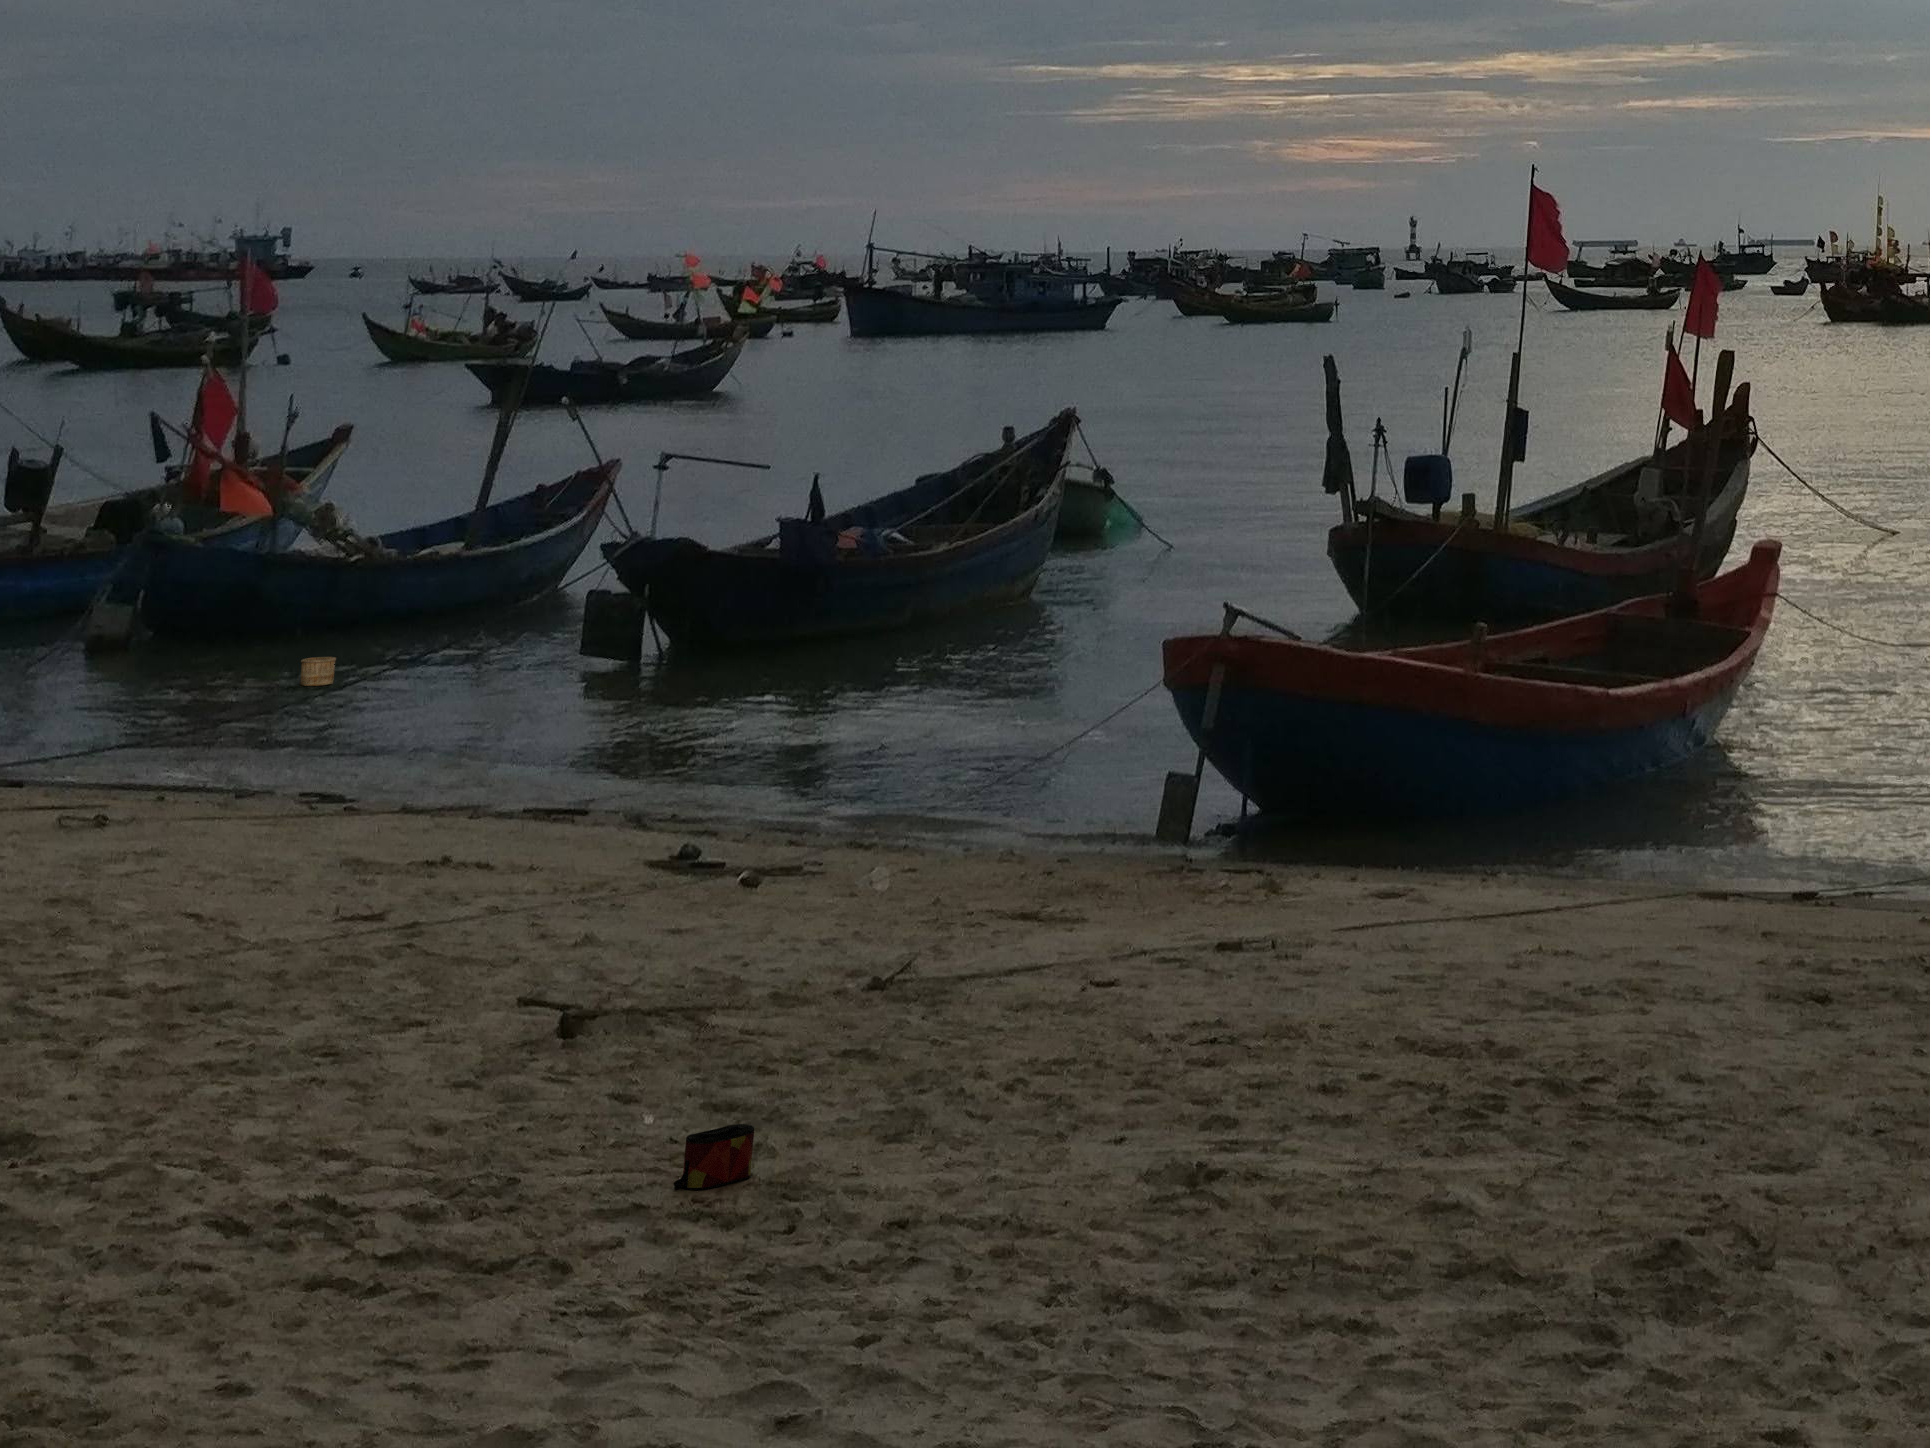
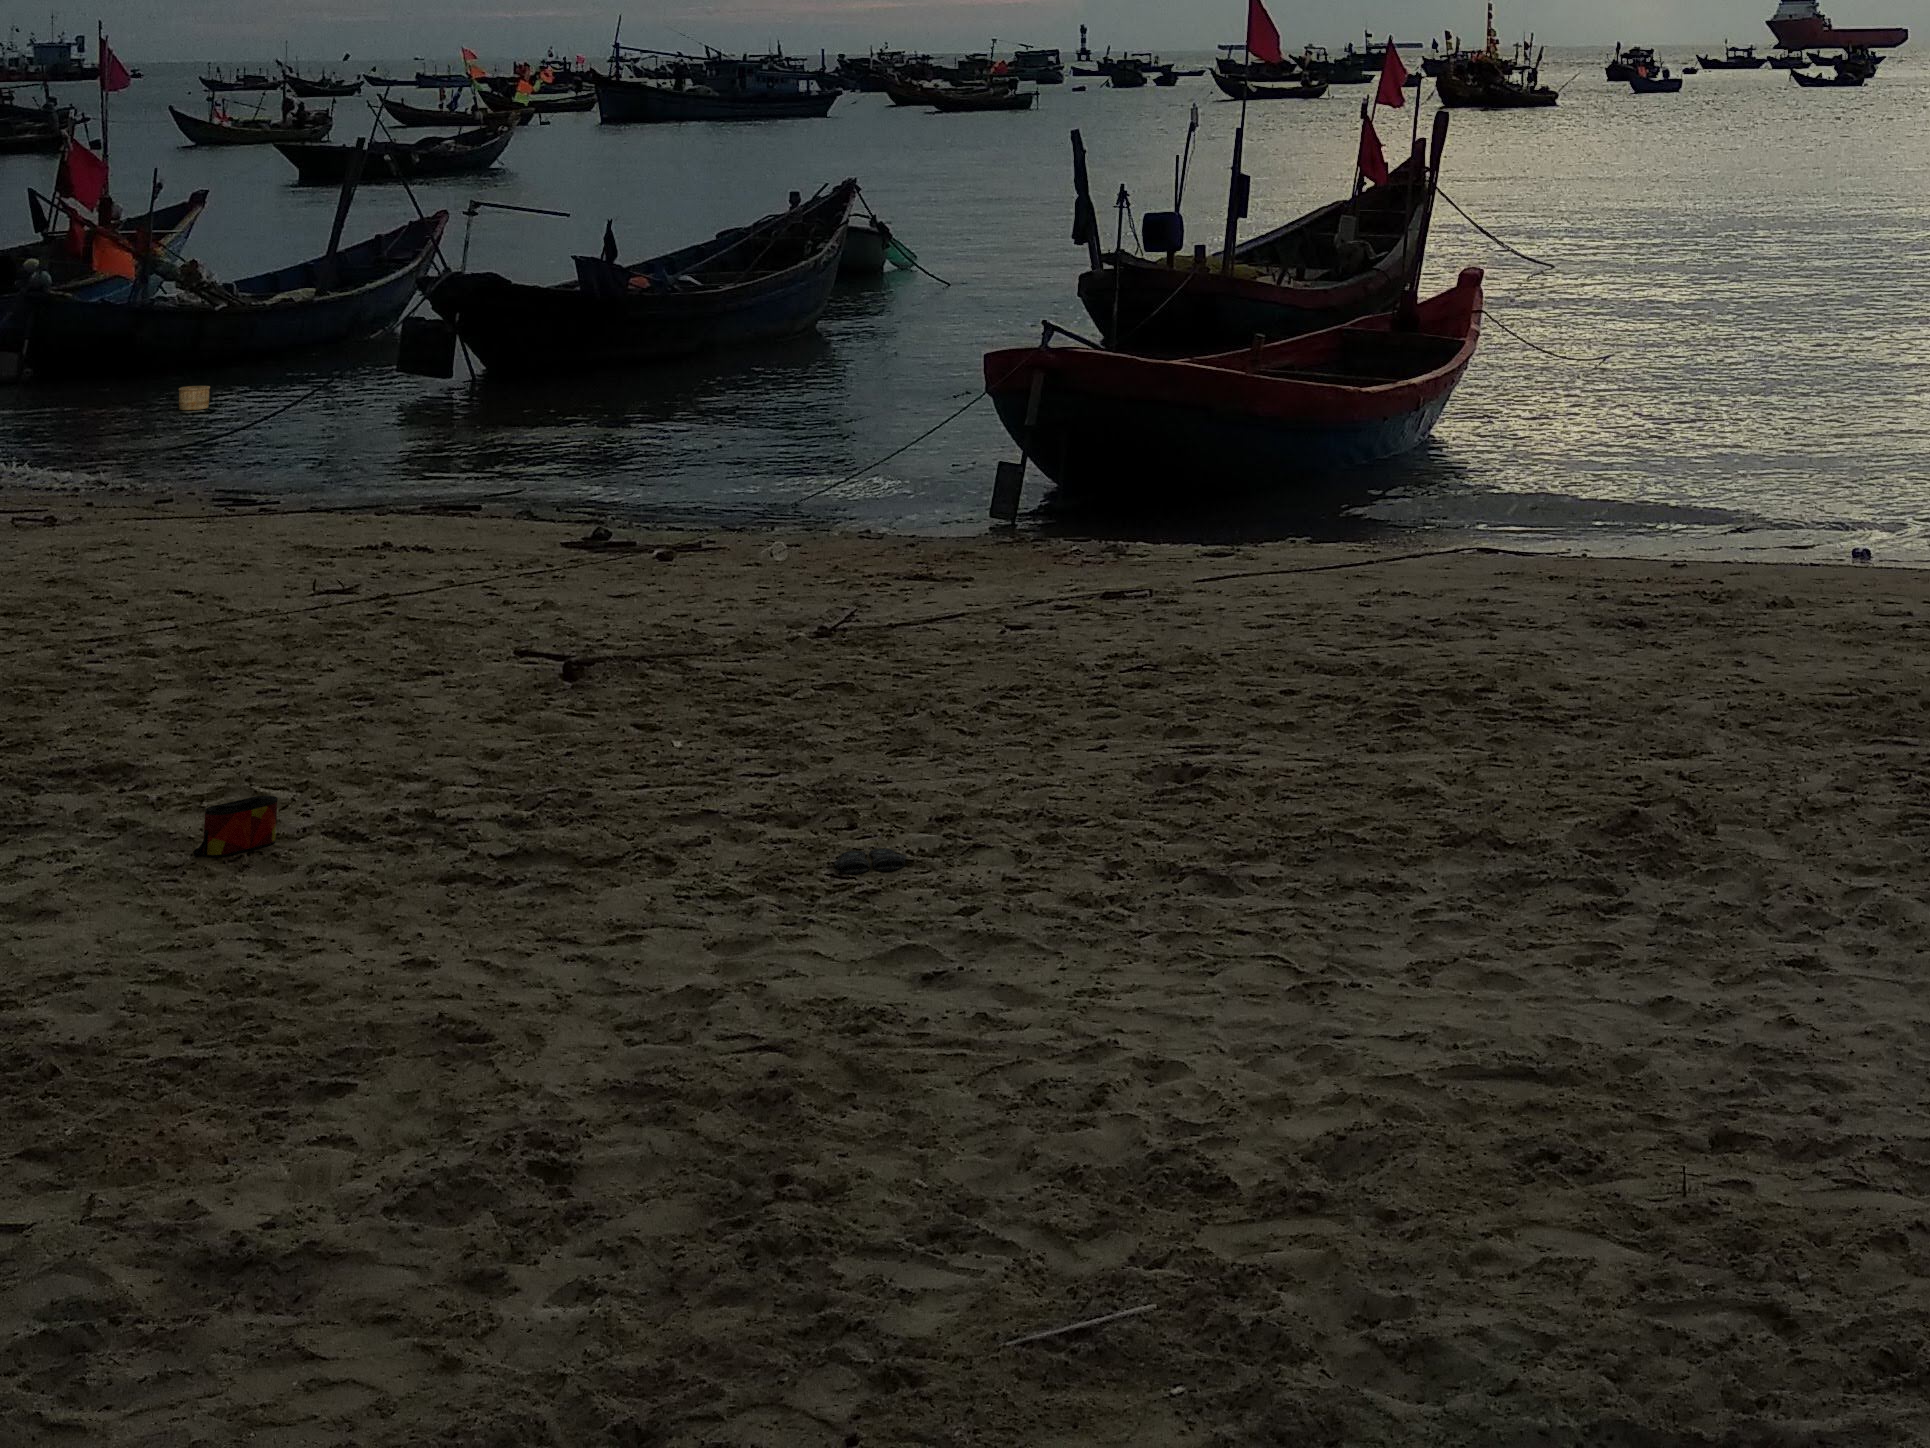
bag: present [674,1124,755,1190] -> present [193,796,278,857]
slippers: none [742,1262,827,1293] -> present [834,848,906,874]

